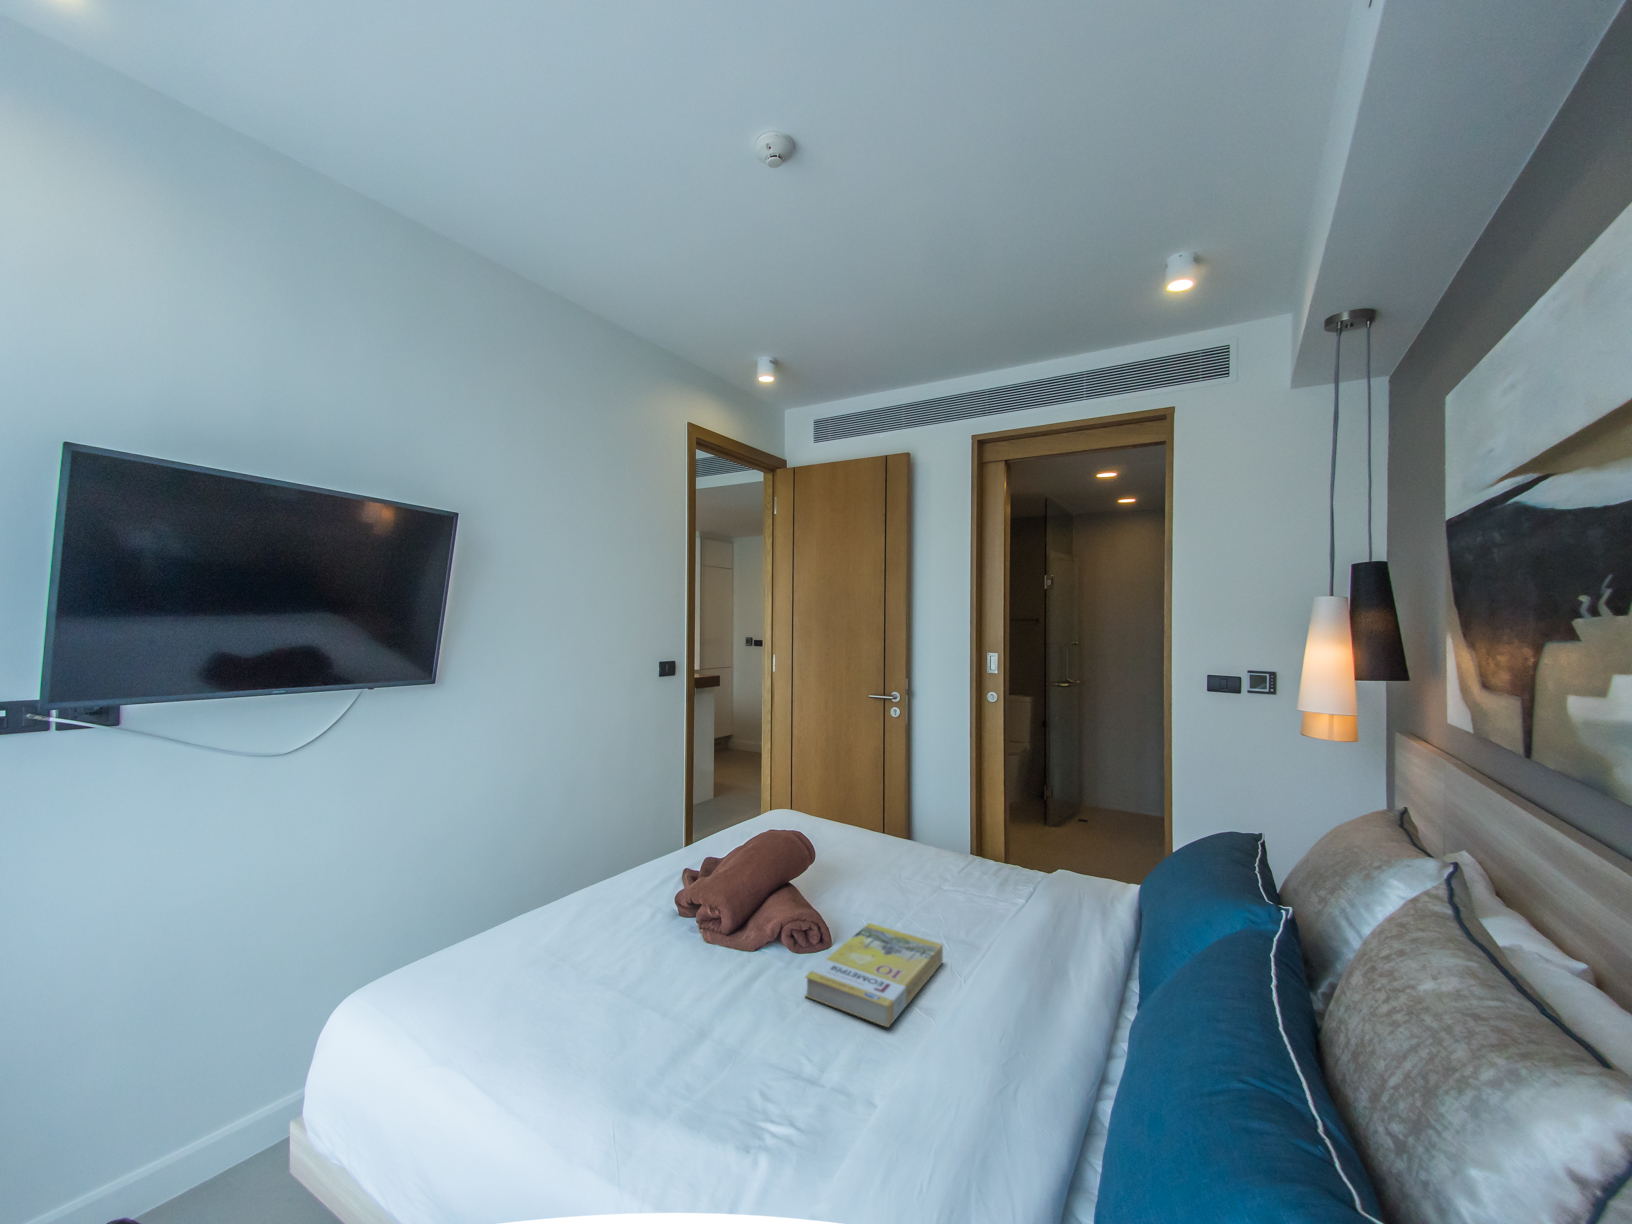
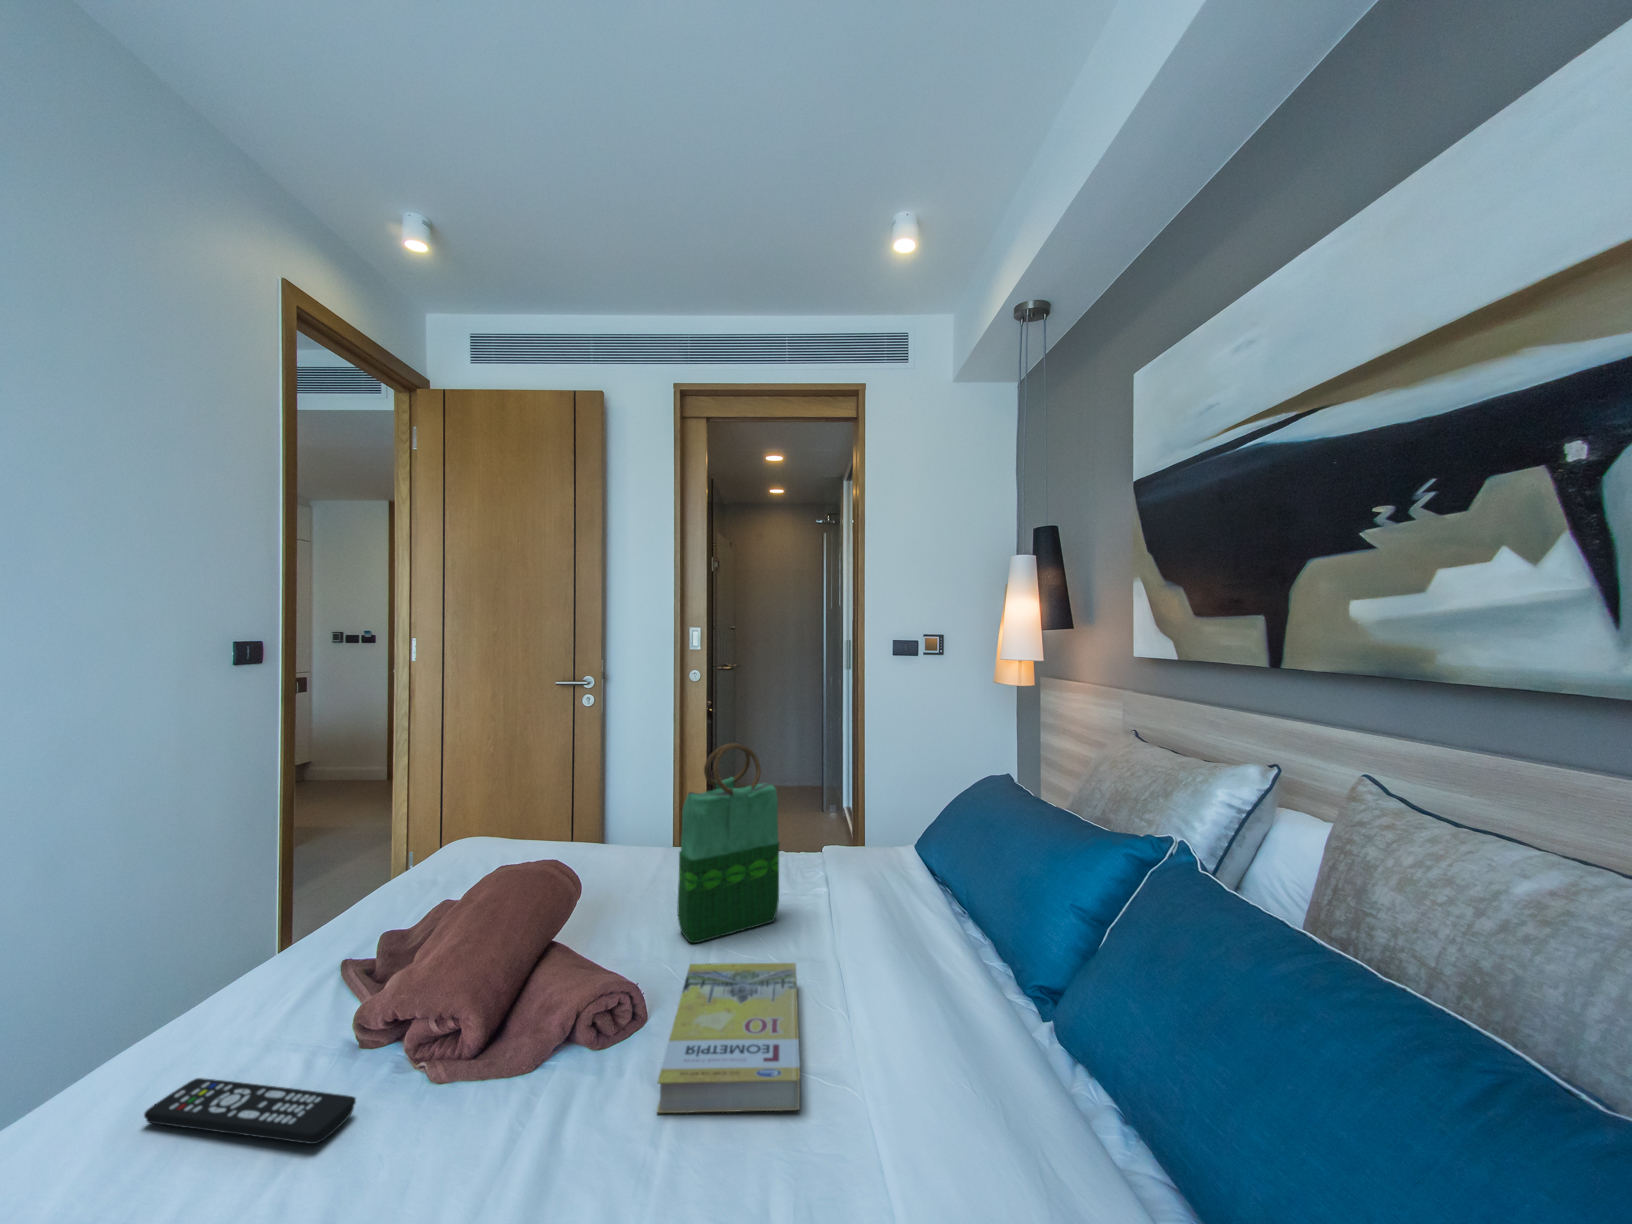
tote bag: none [882,765,964,917] -> present [677,743,779,943]
remote control: none [593,902,668,947] -> present [144,1078,356,1144]

